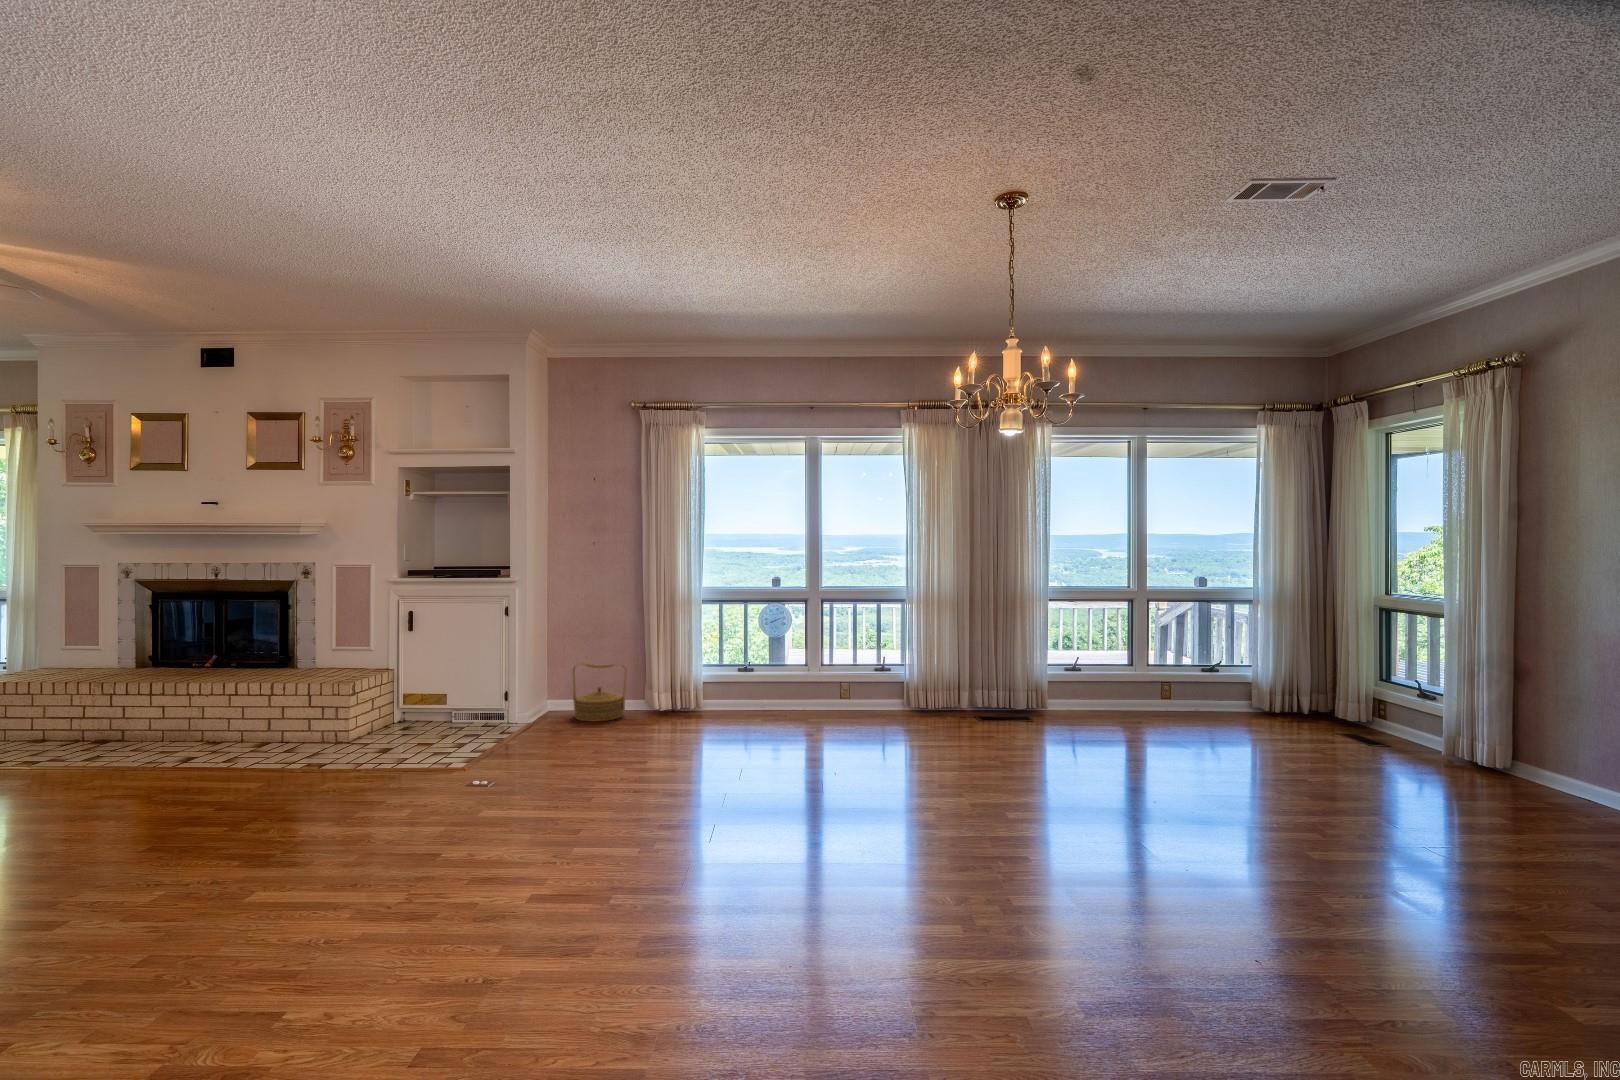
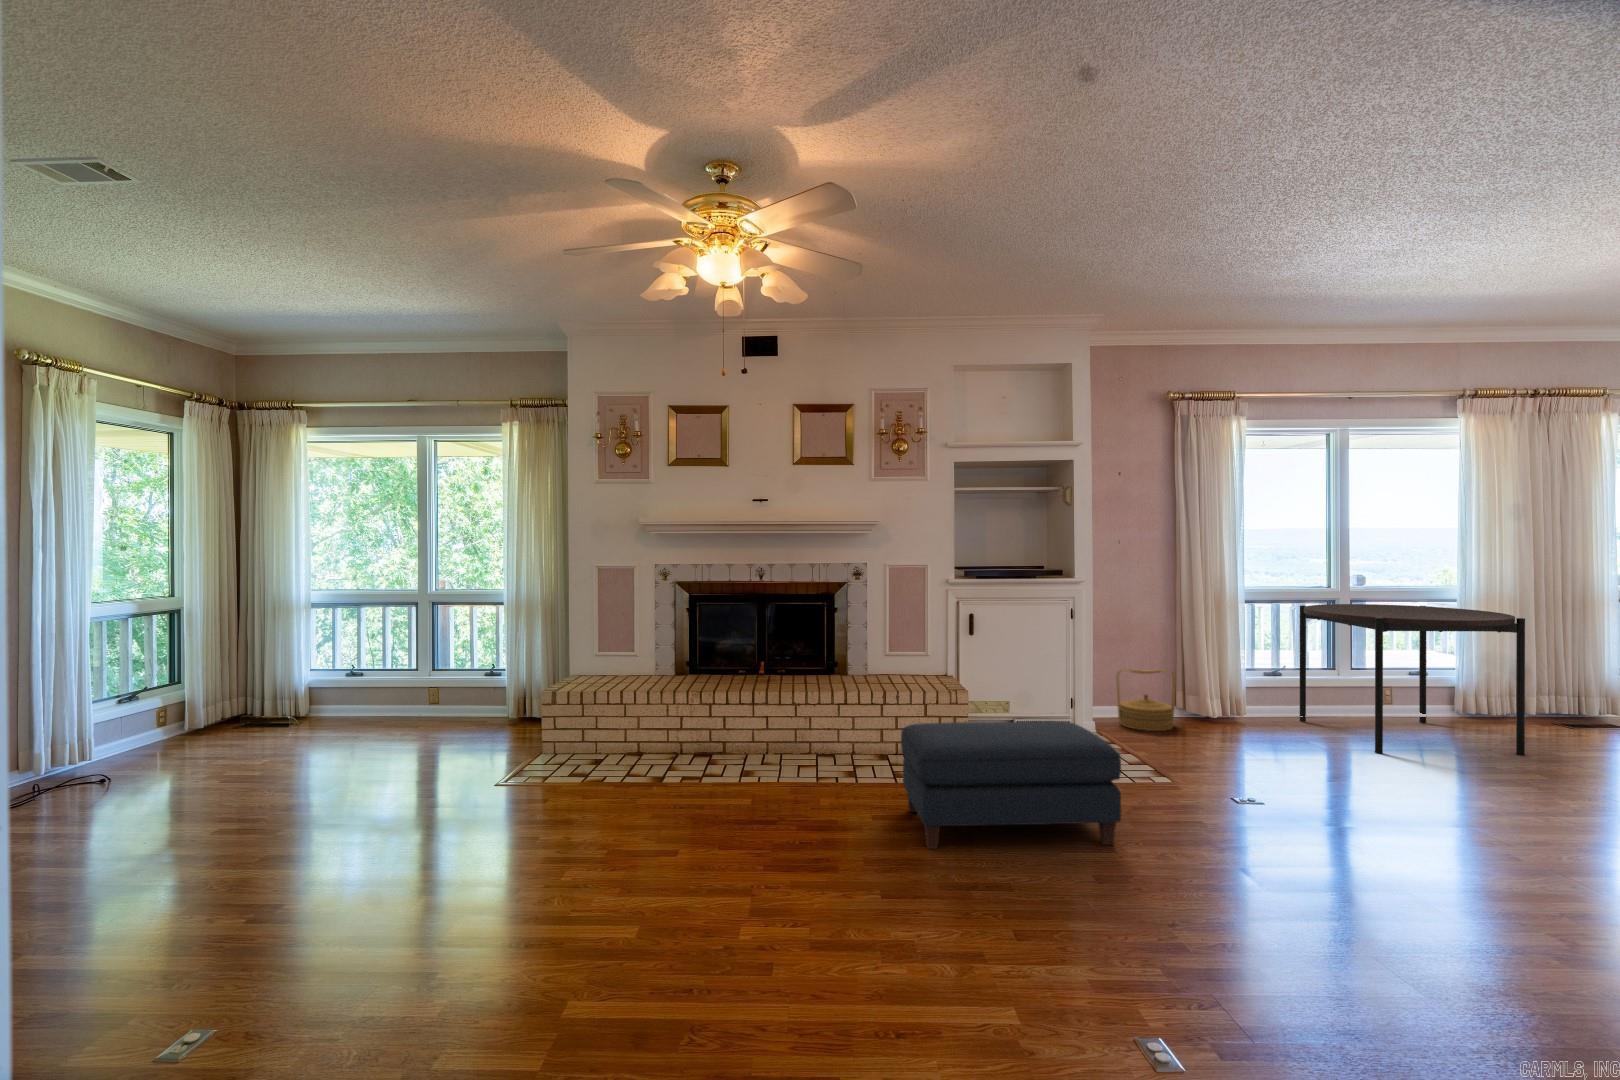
dining table: none [728,603,884,743] -> present [1299,604,1525,756]
ottoman: none [59,709,320,826] -> present [901,721,1121,849]

